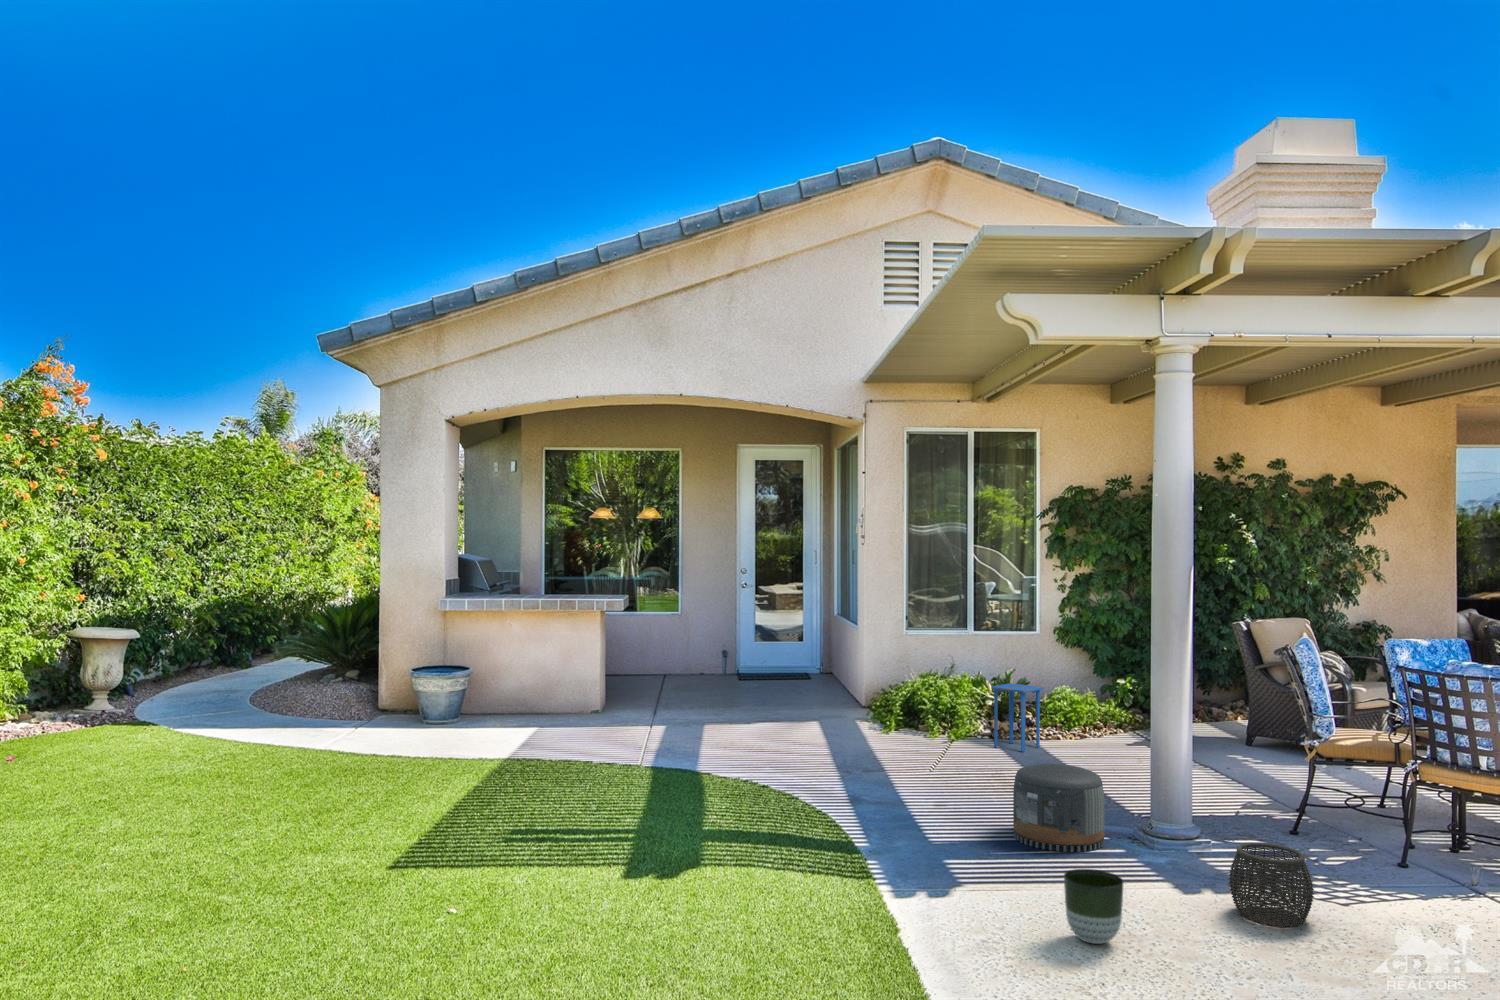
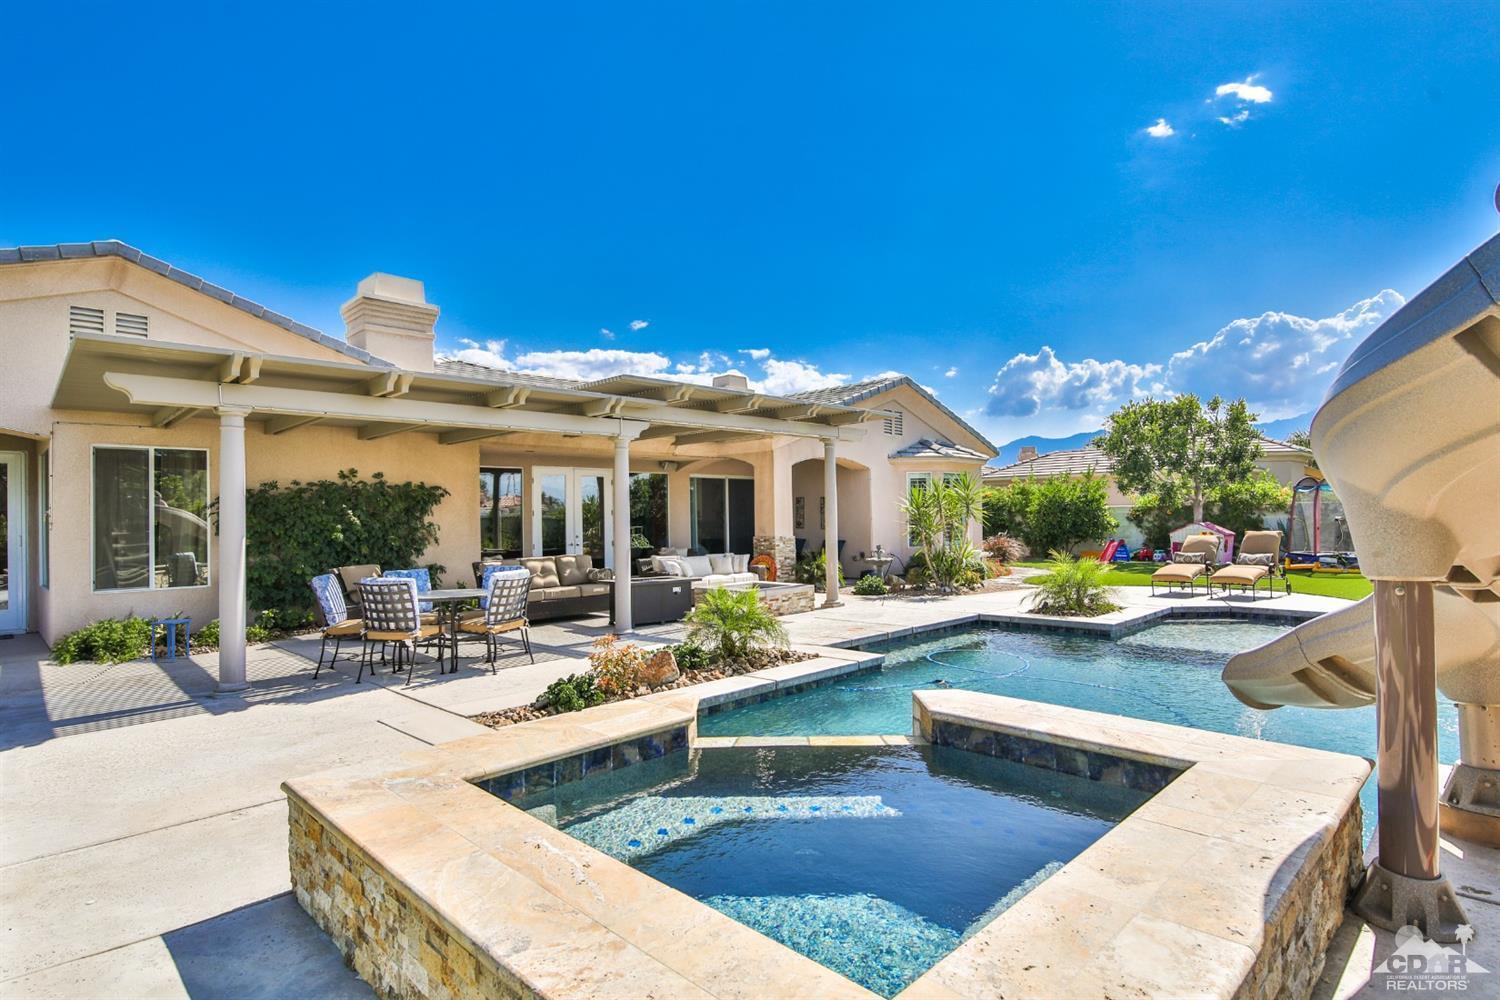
pouf: present [1013,764,1104,852] -> none [118,659,183,709]
woven basket: present [1229,843,1314,927] -> none [229,678,275,718]
planter: present [1064,869,1124,944] -> none [106,705,145,744]

